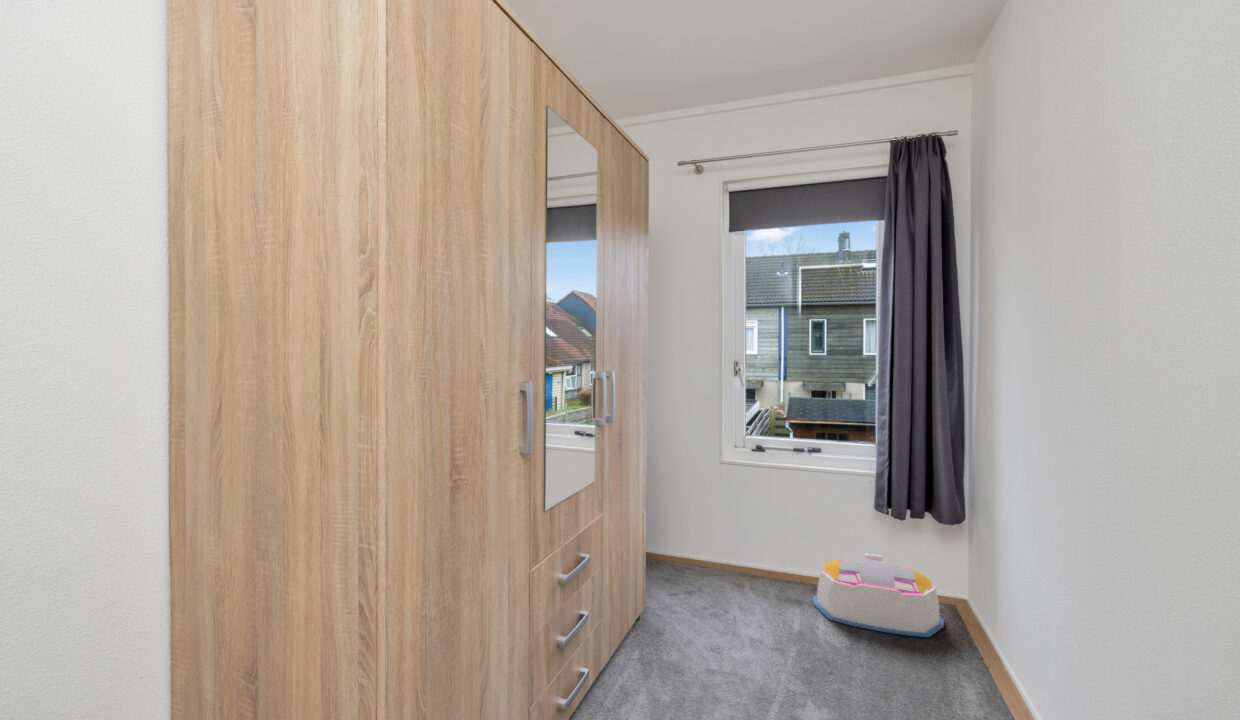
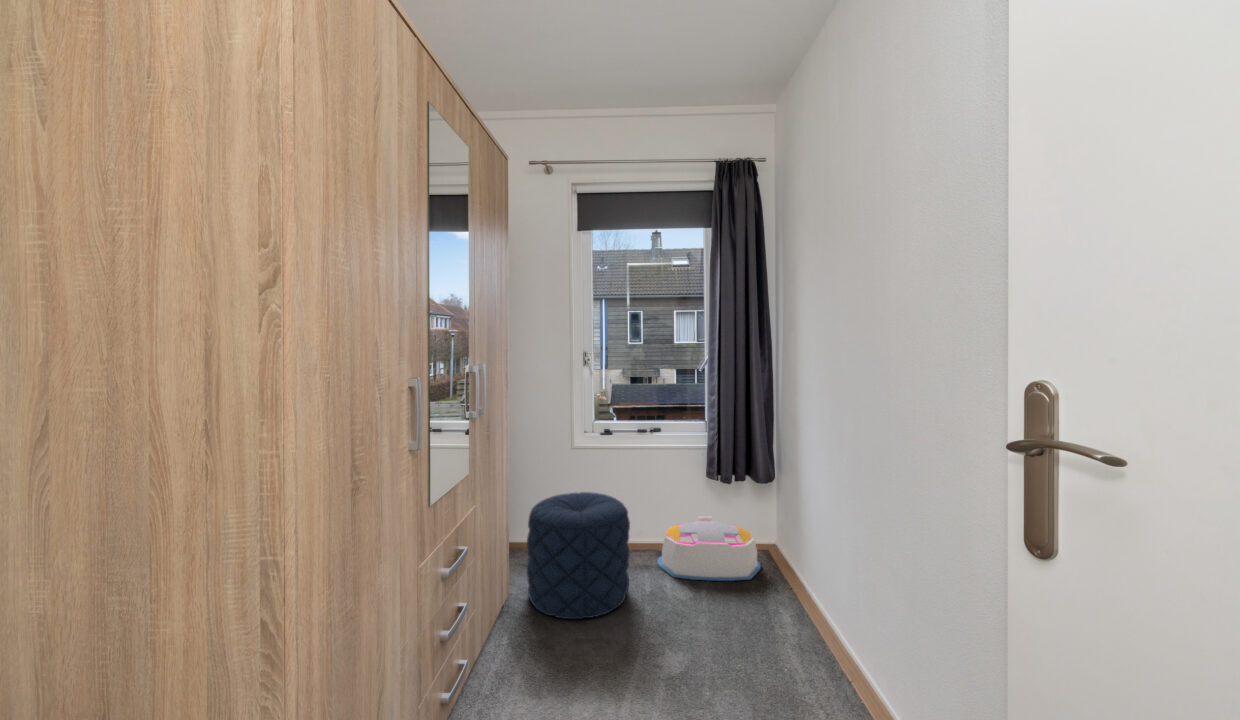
pouf: none [664,512,775,649] -> present [527,492,630,619]

